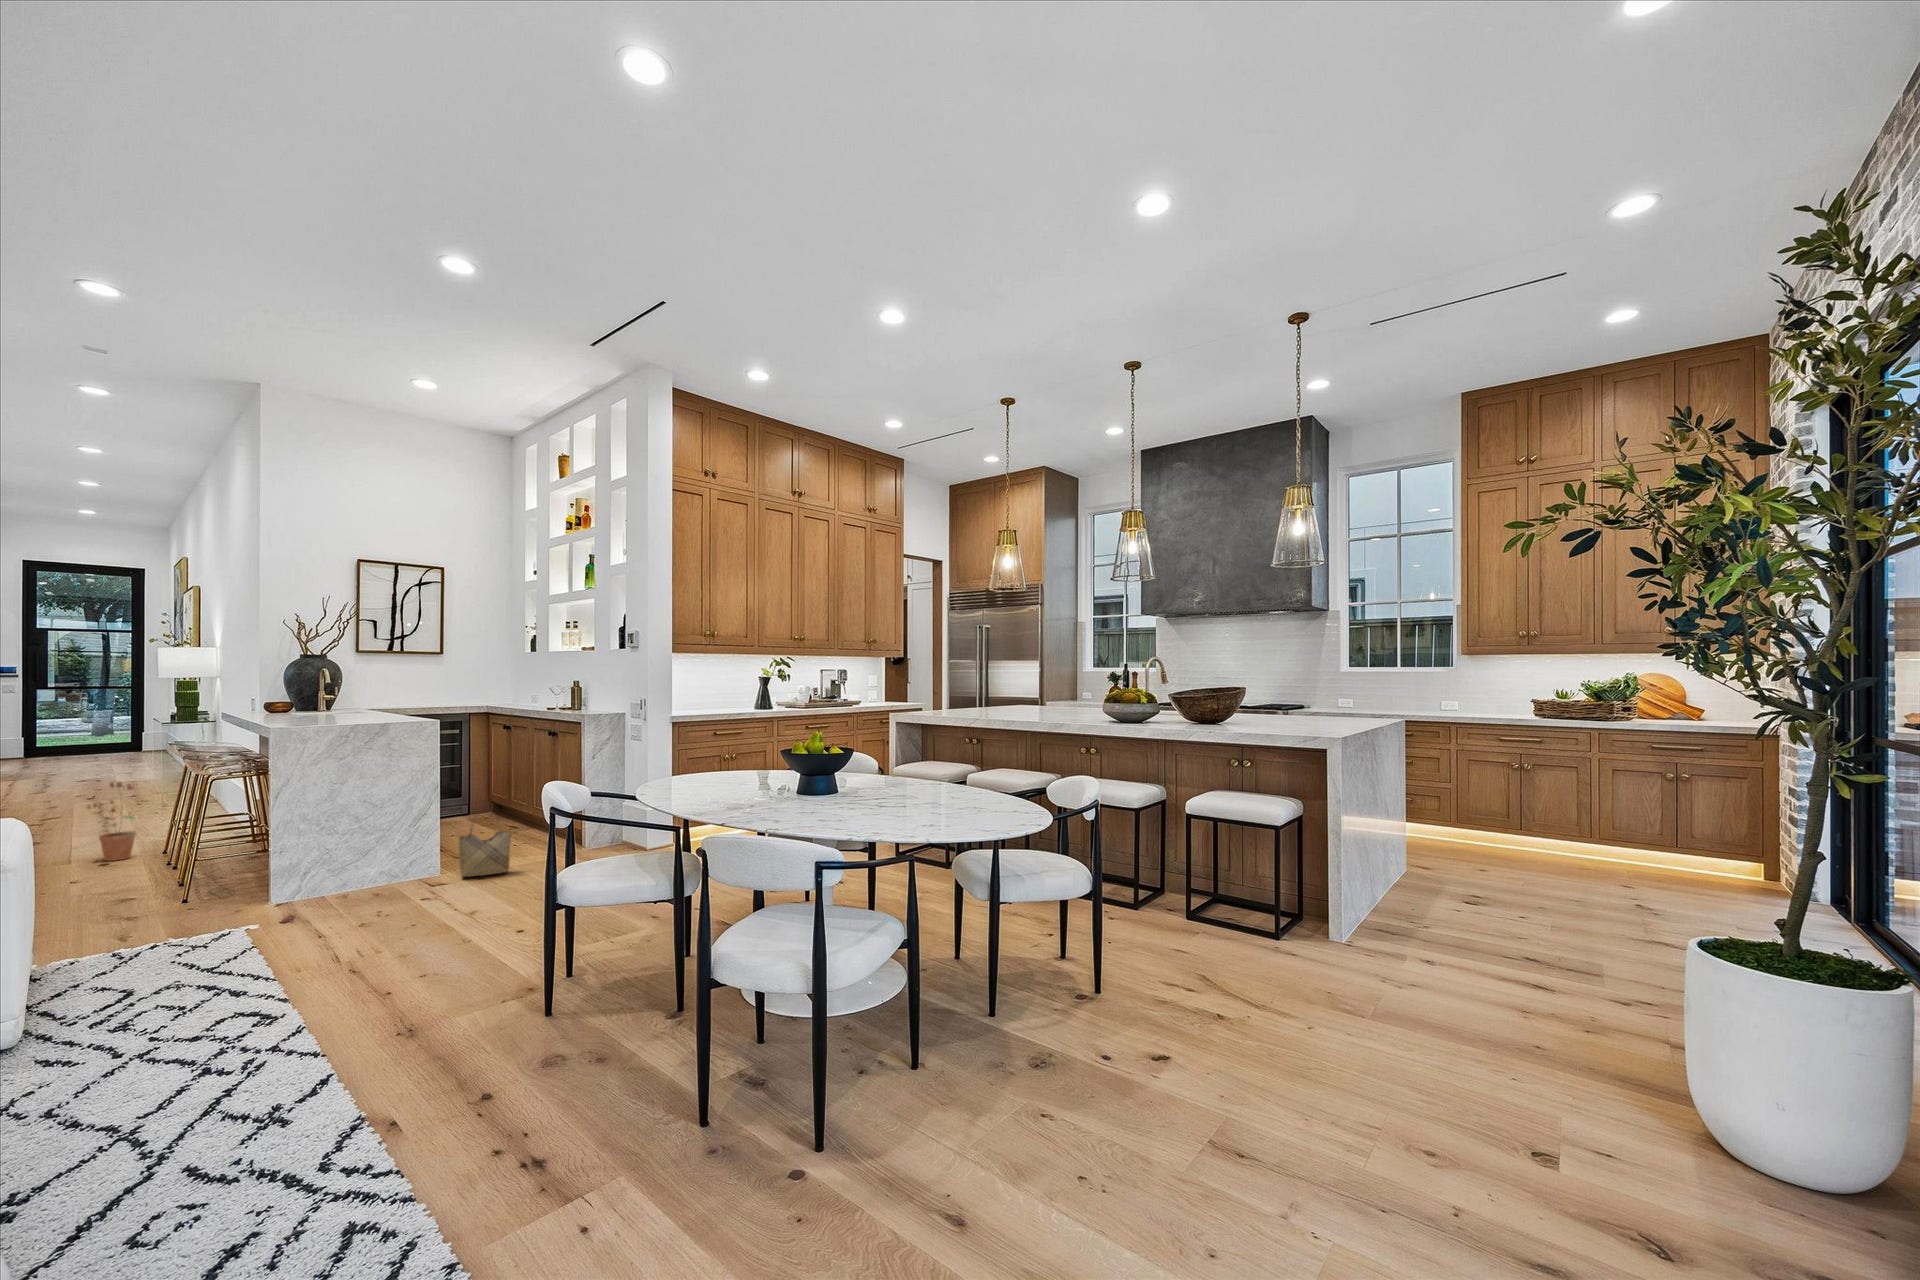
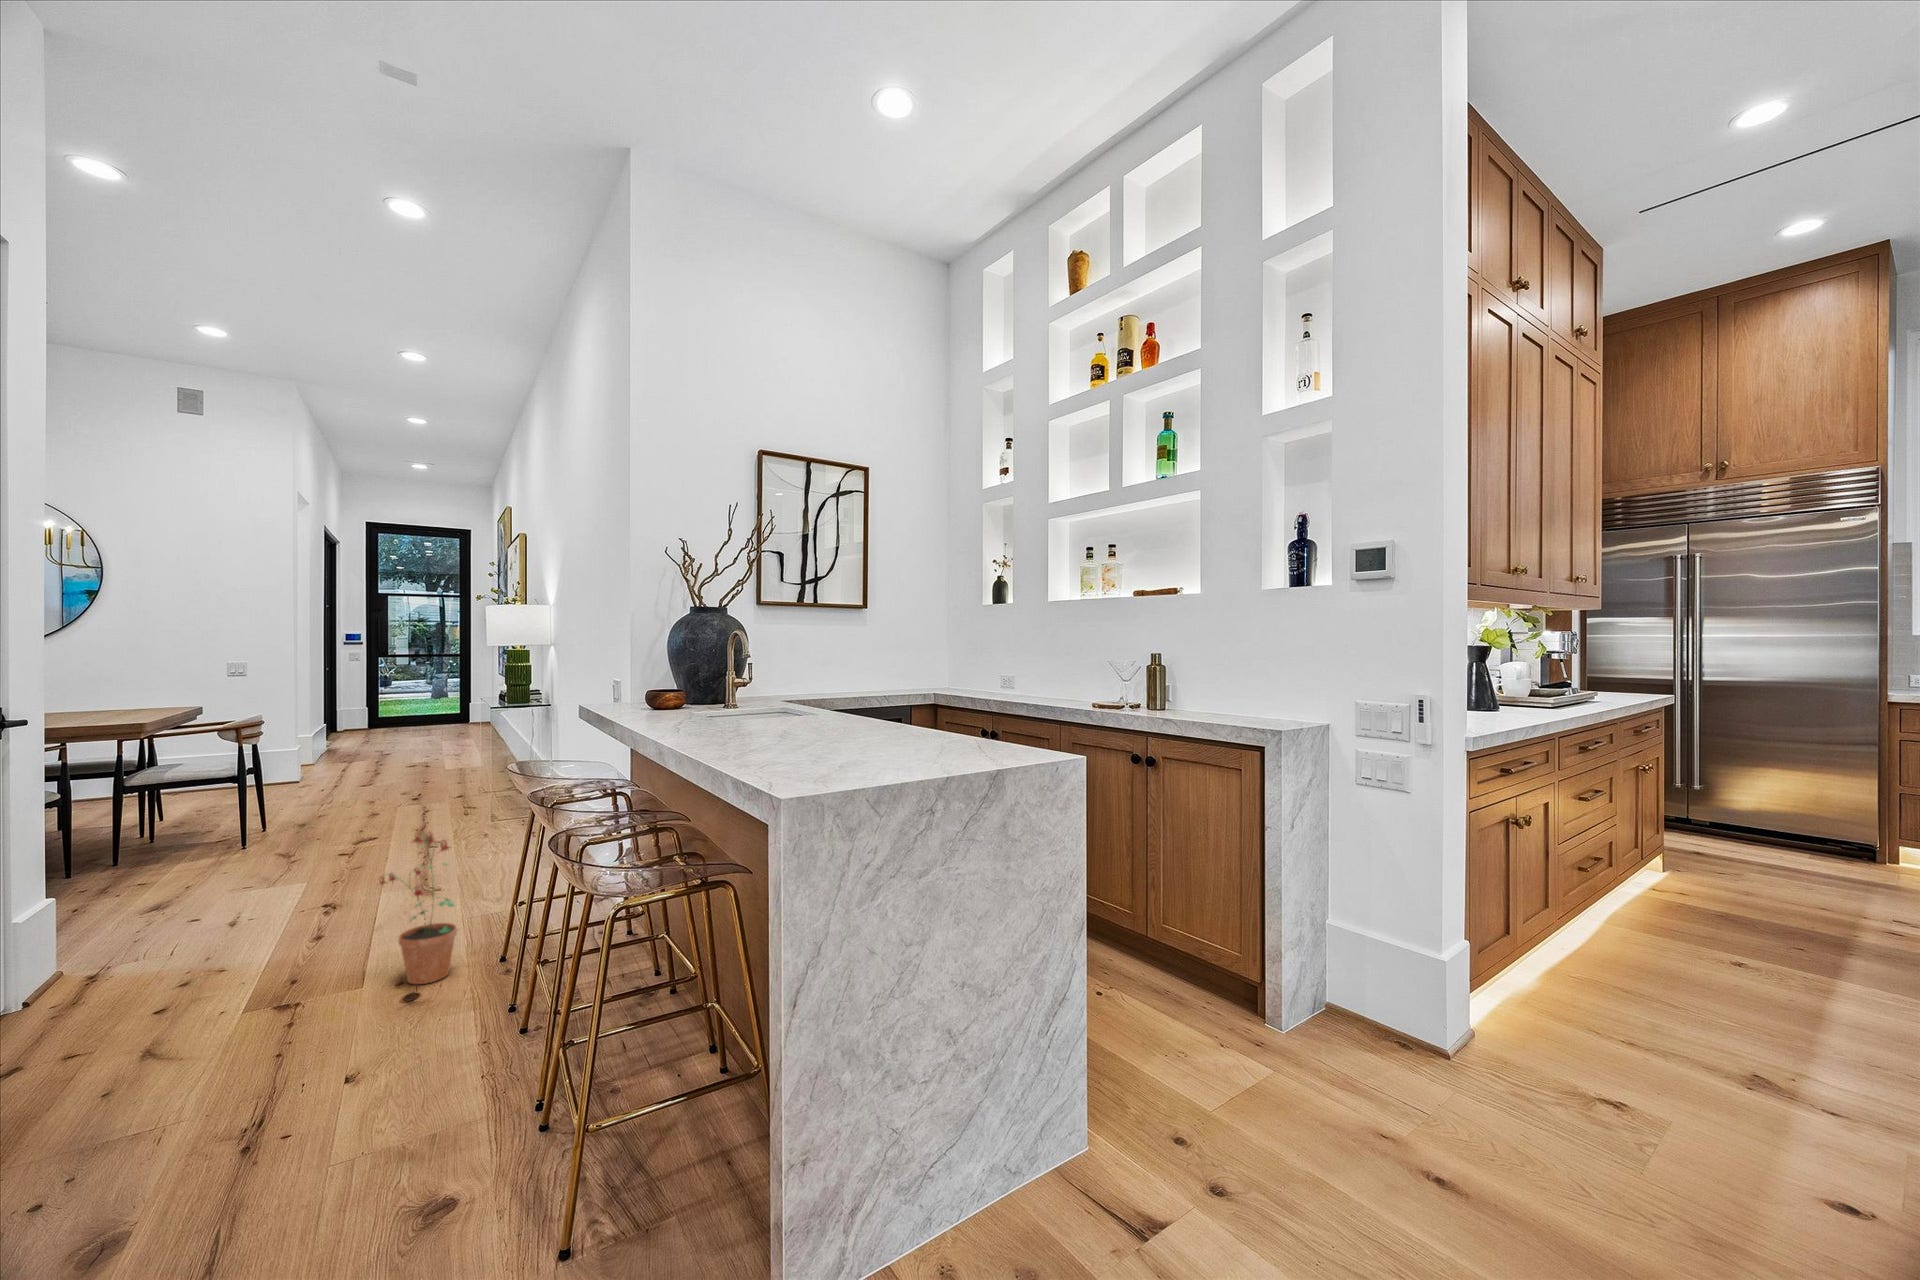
woven basket: present [459,812,511,877] -> none [1155,981,1268,1181]

